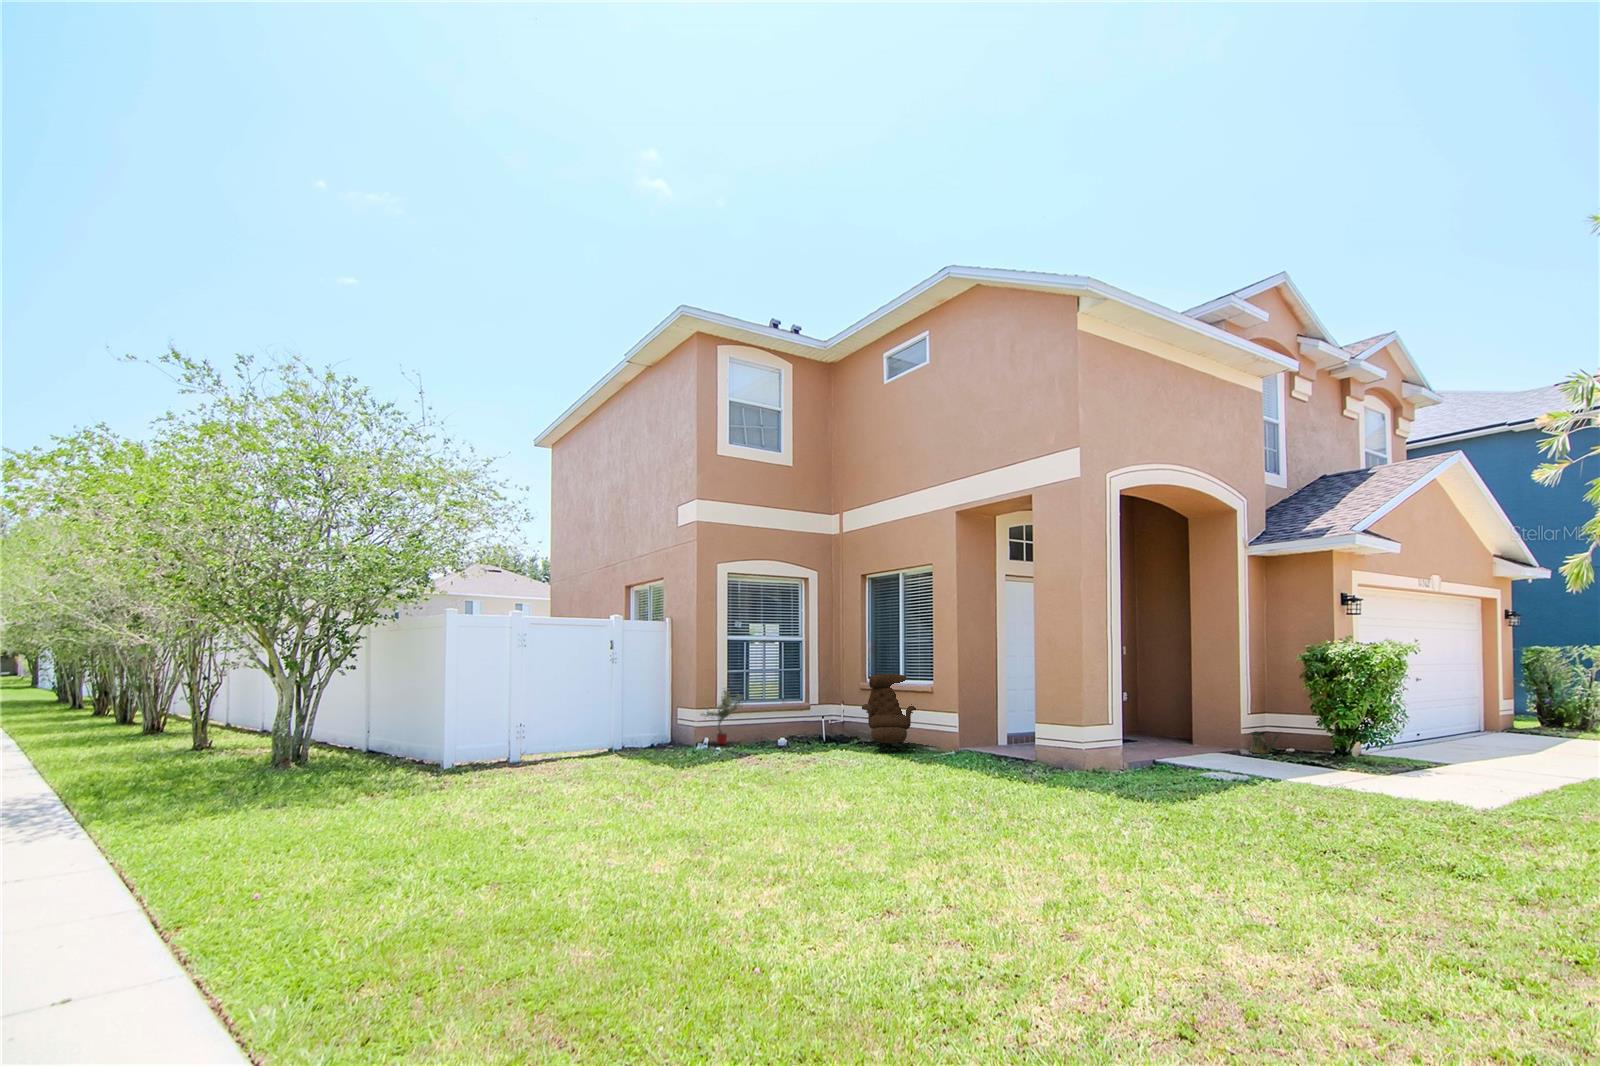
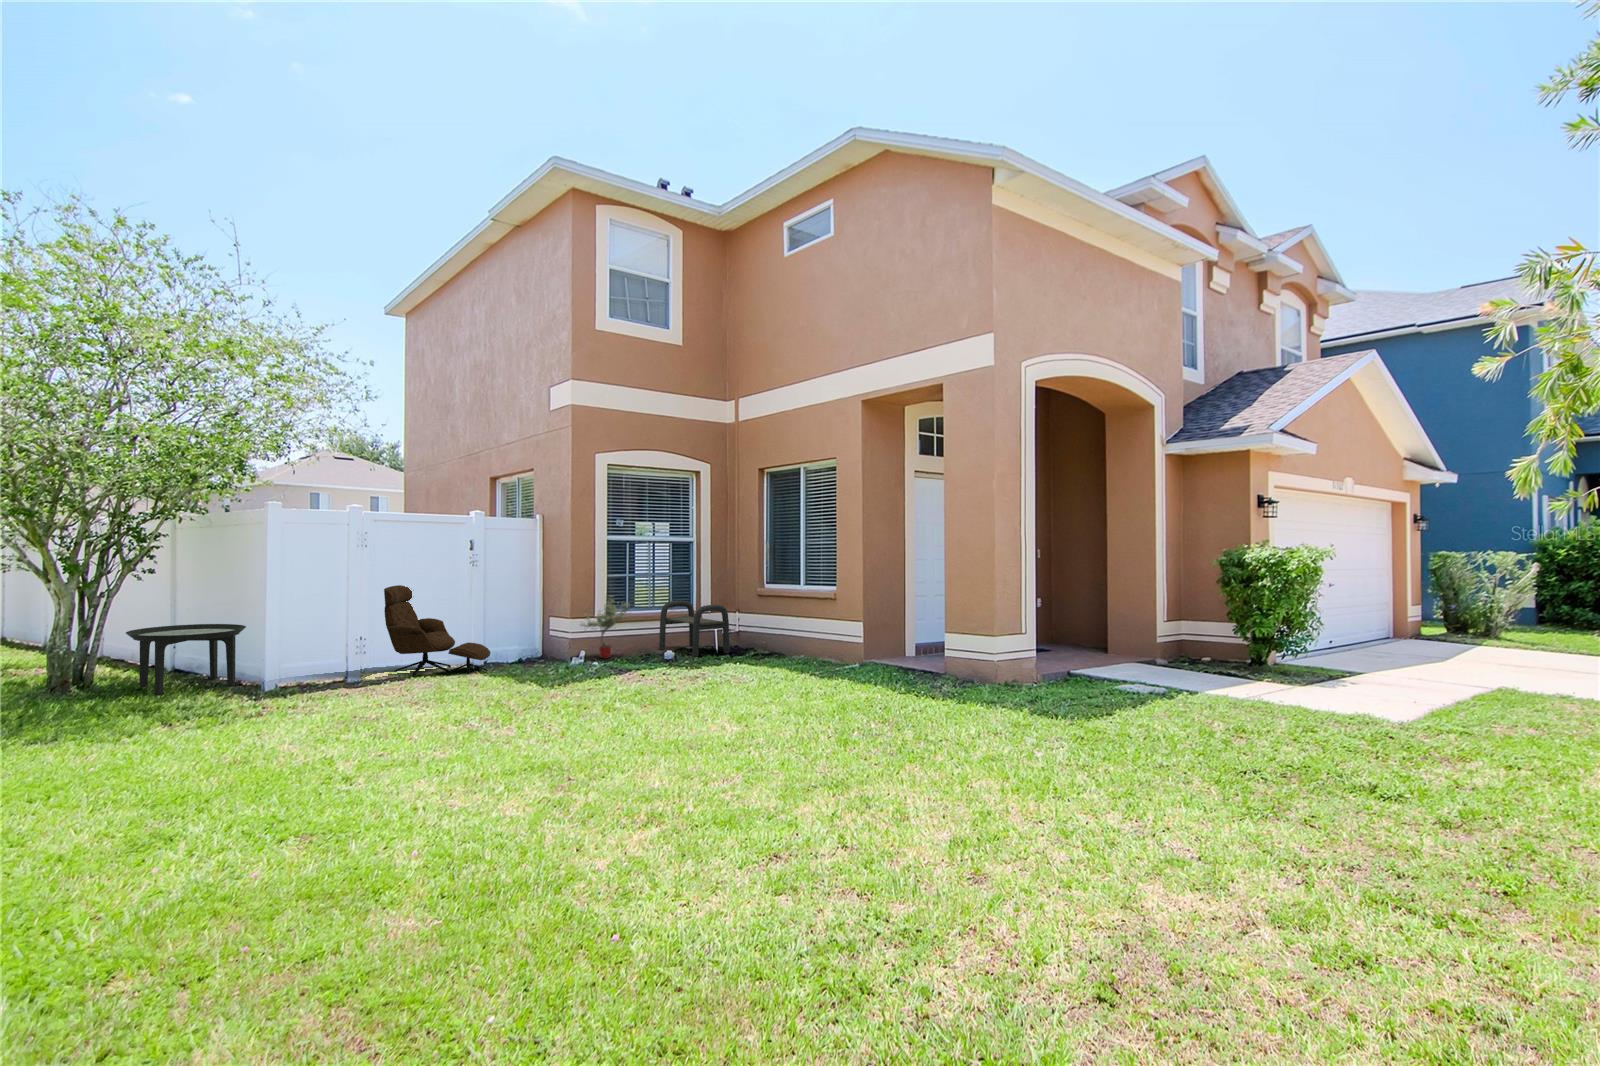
lounge chair: present [862,674,916,754] -> present [384,585,490,675]
bench: none [768,693,832,744] -> present [659,601,729,657]
round table: none [337,712,429,772] -> present [126,624,246,695]
watering can: present [1249,731,1282,754] -> none [1164,641,1203,664]

